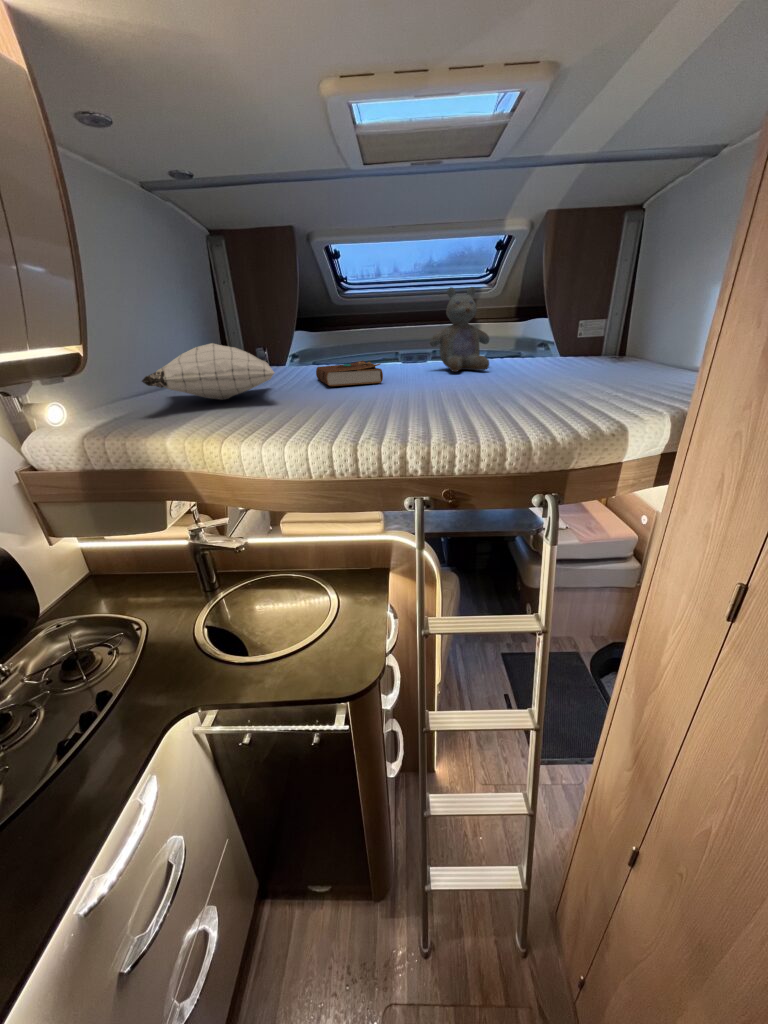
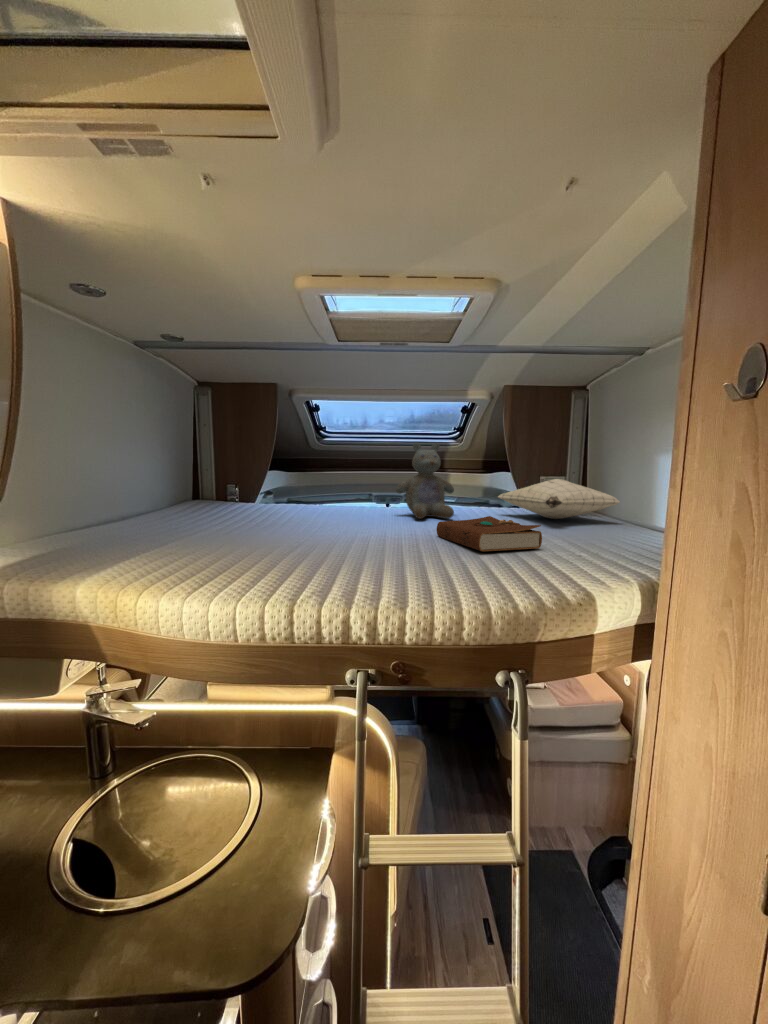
pillow: present [142,343,275,400] -> present [498,479,619,519]
book: present [316,361,383,386] -> present [437,516,542,551]

